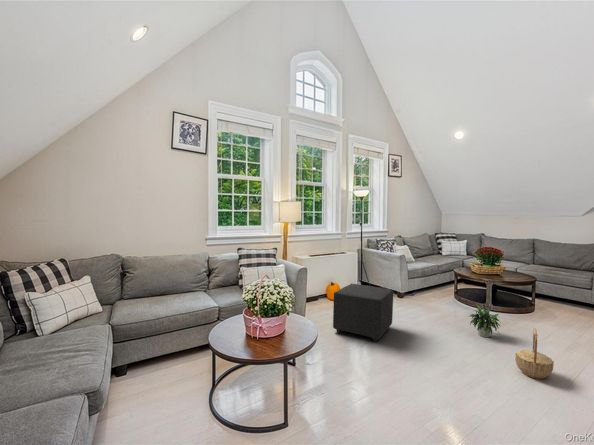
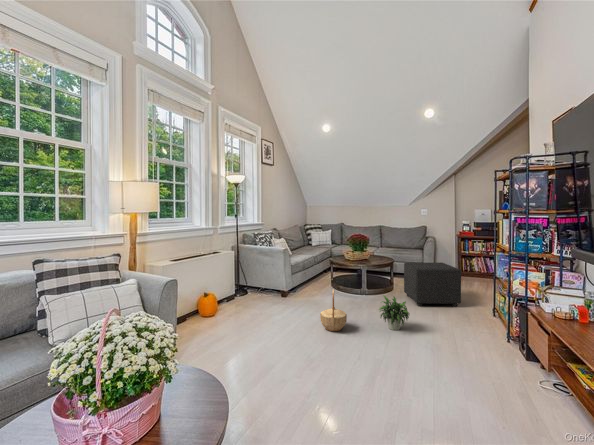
ottoman: present [333,284,393,341] -> present [404,263,461,306]
basket: present [515,328,554,379] -> present [320,289,347,331]

